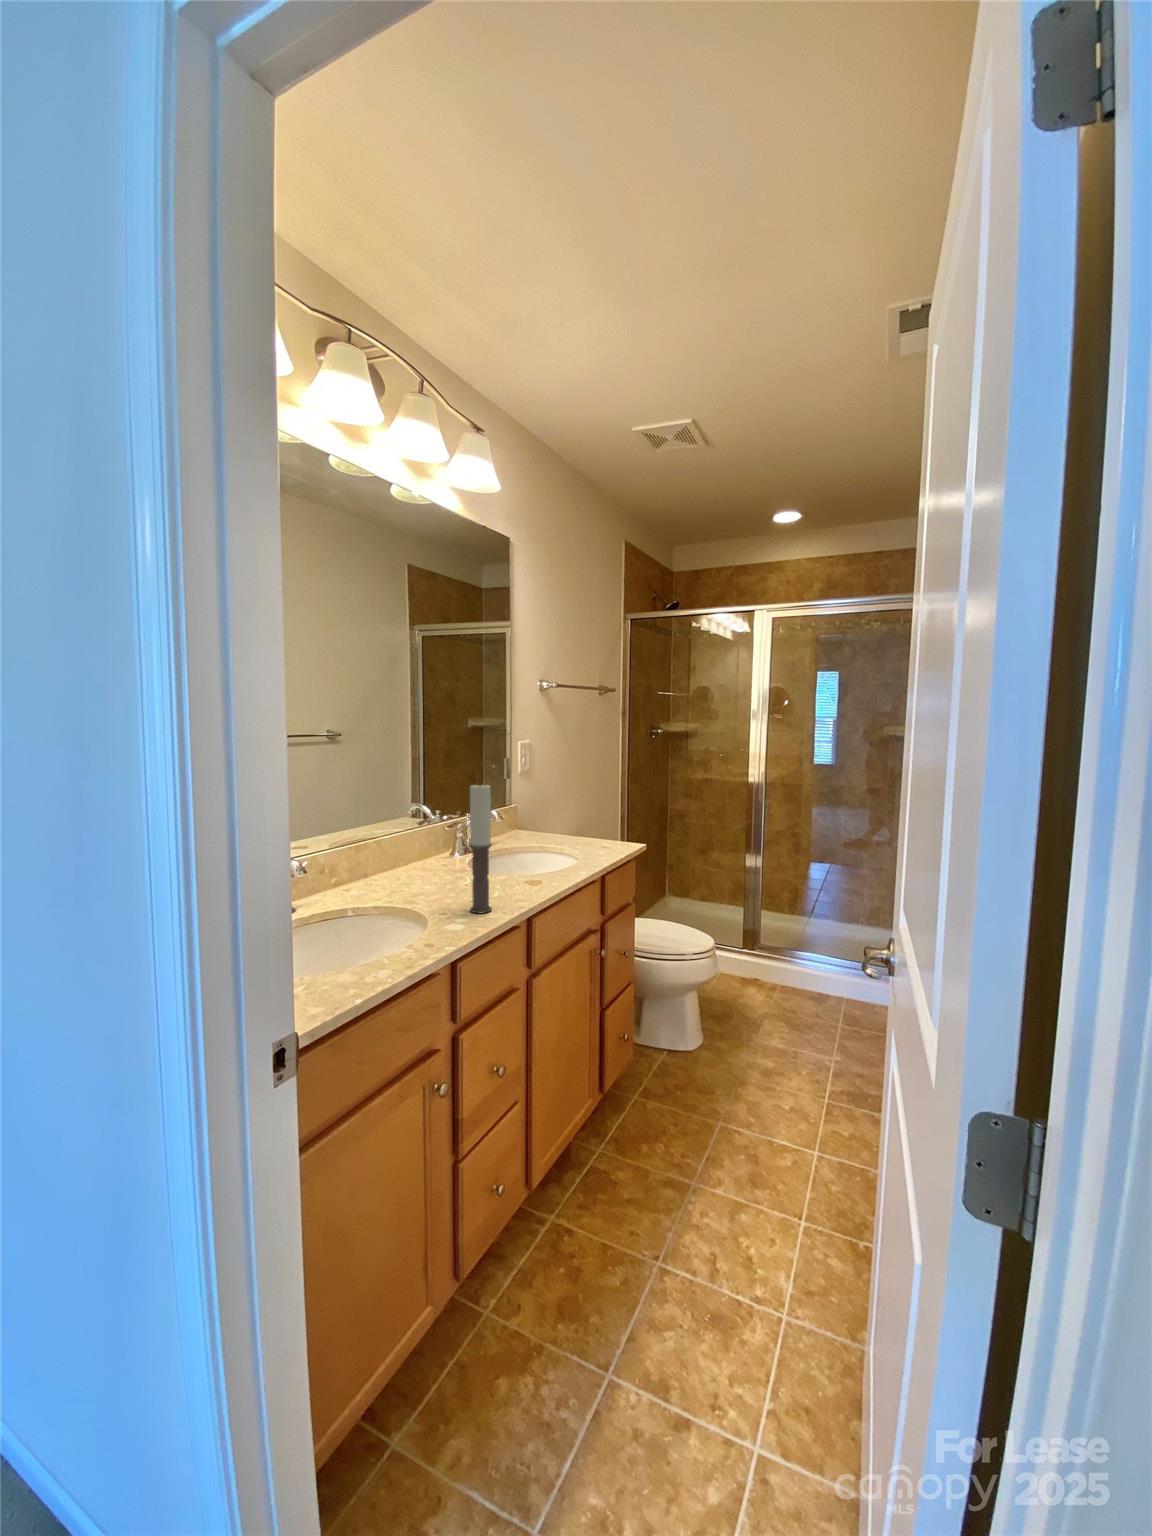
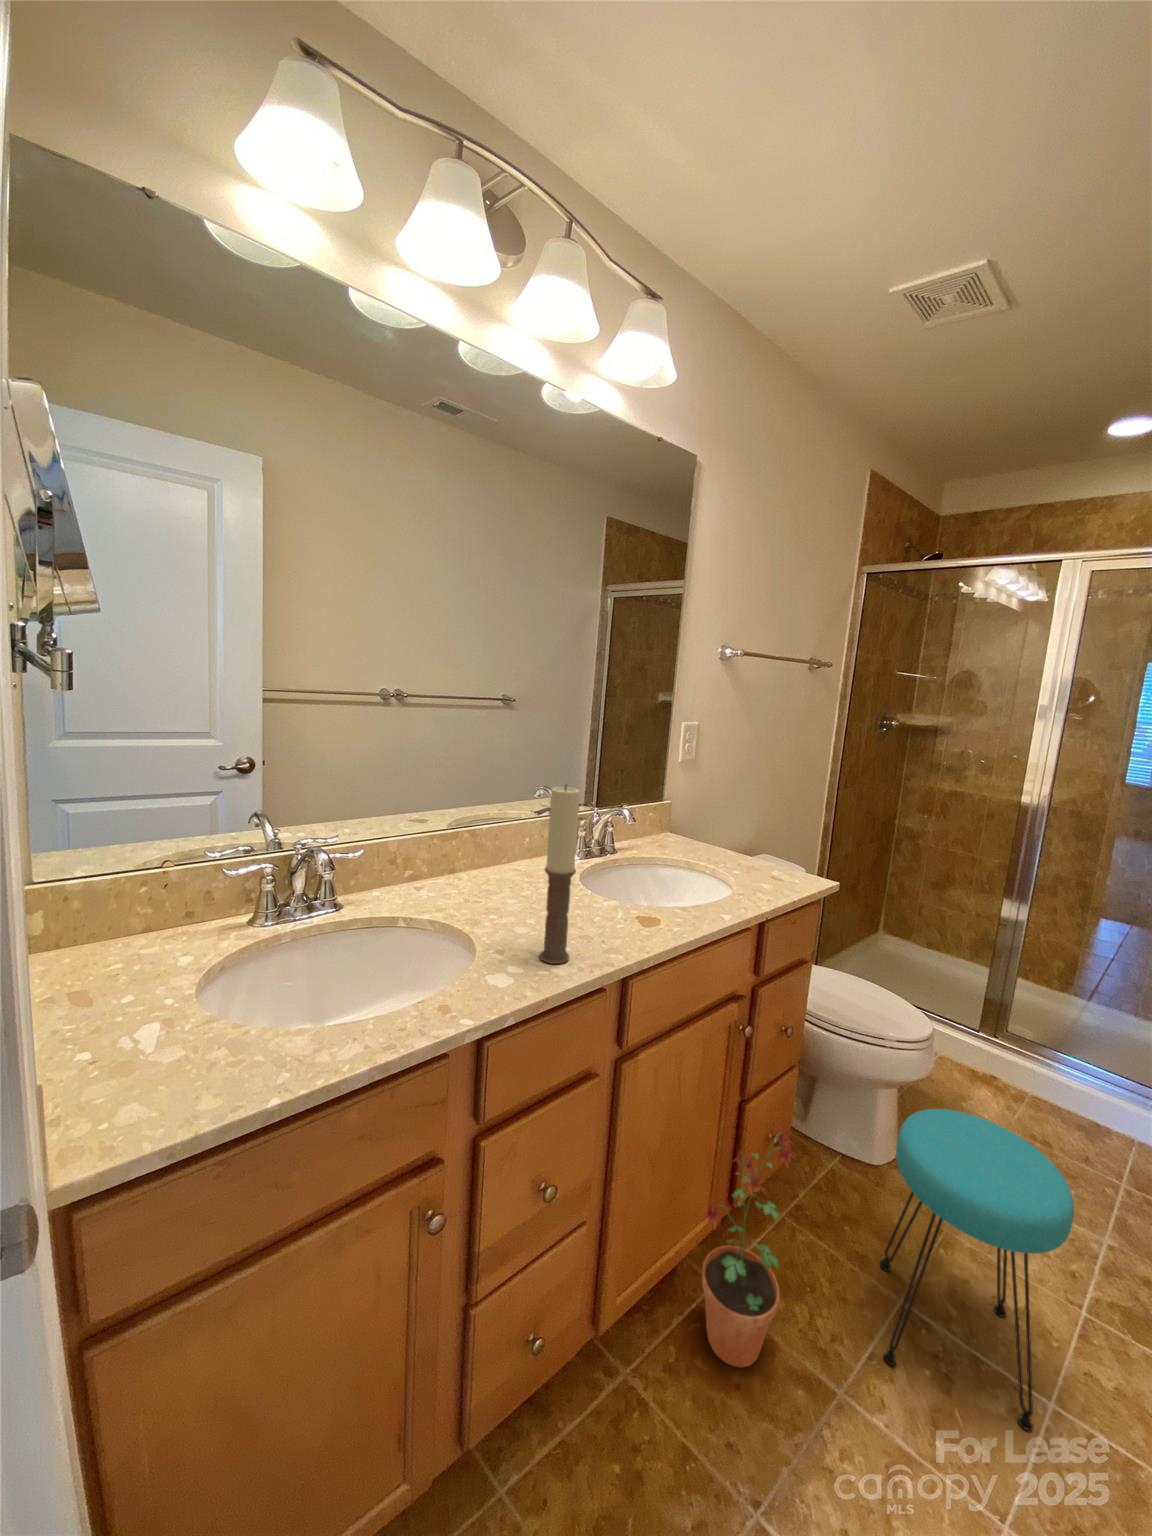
stool: none [705,983,807,1163] -> present [880,1109,1074,1430]
potted plant: none [590,1015,650,1193] -> present [702,1130,793,1367]

